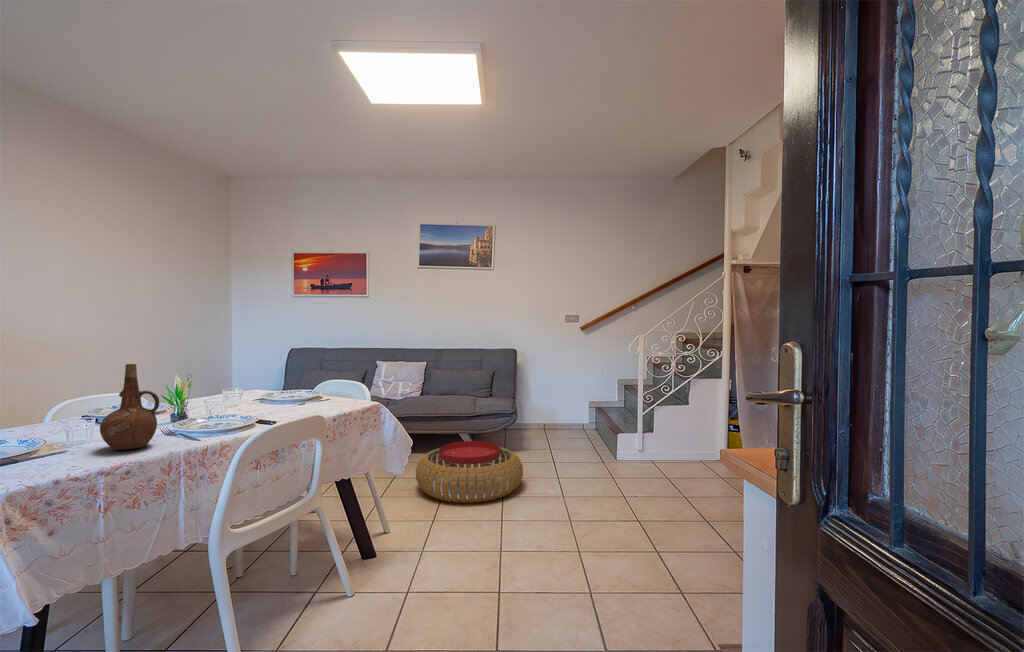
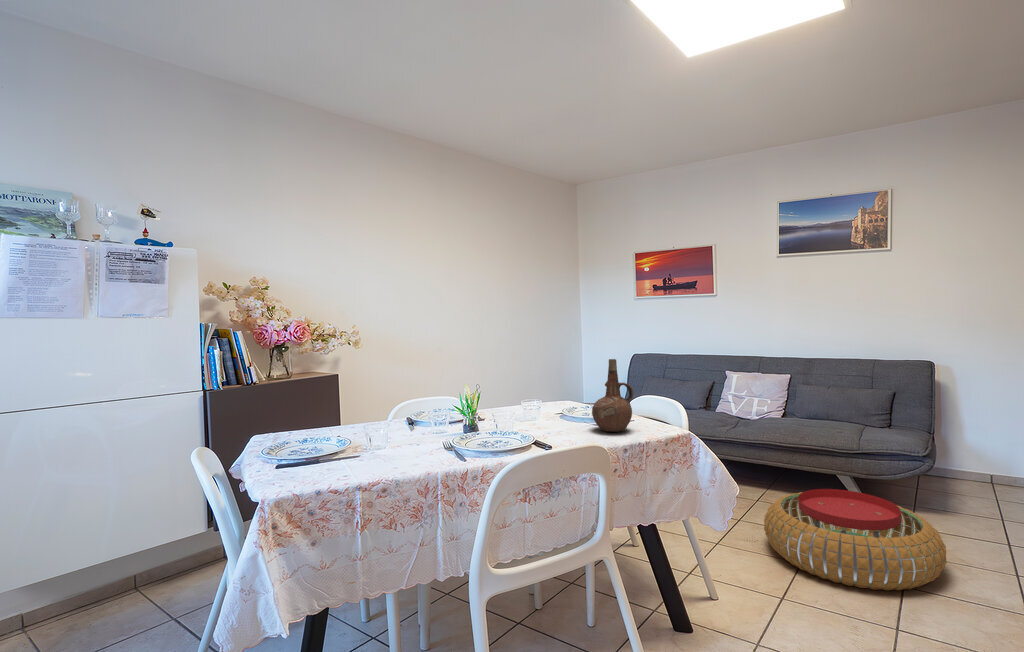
ceramic pitcher: present [100,364,159,450] -> present [592,359,633,432]

